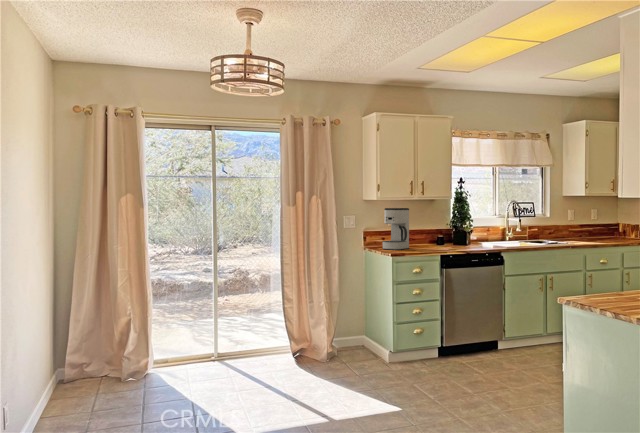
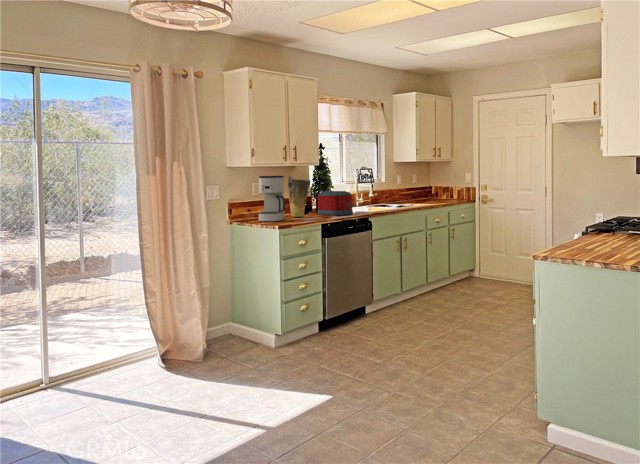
vase: none [416,208,440,247] -> present [287,175,310,217]
toaster: none [451,224,485,248] -> present [317,191,353,215]

